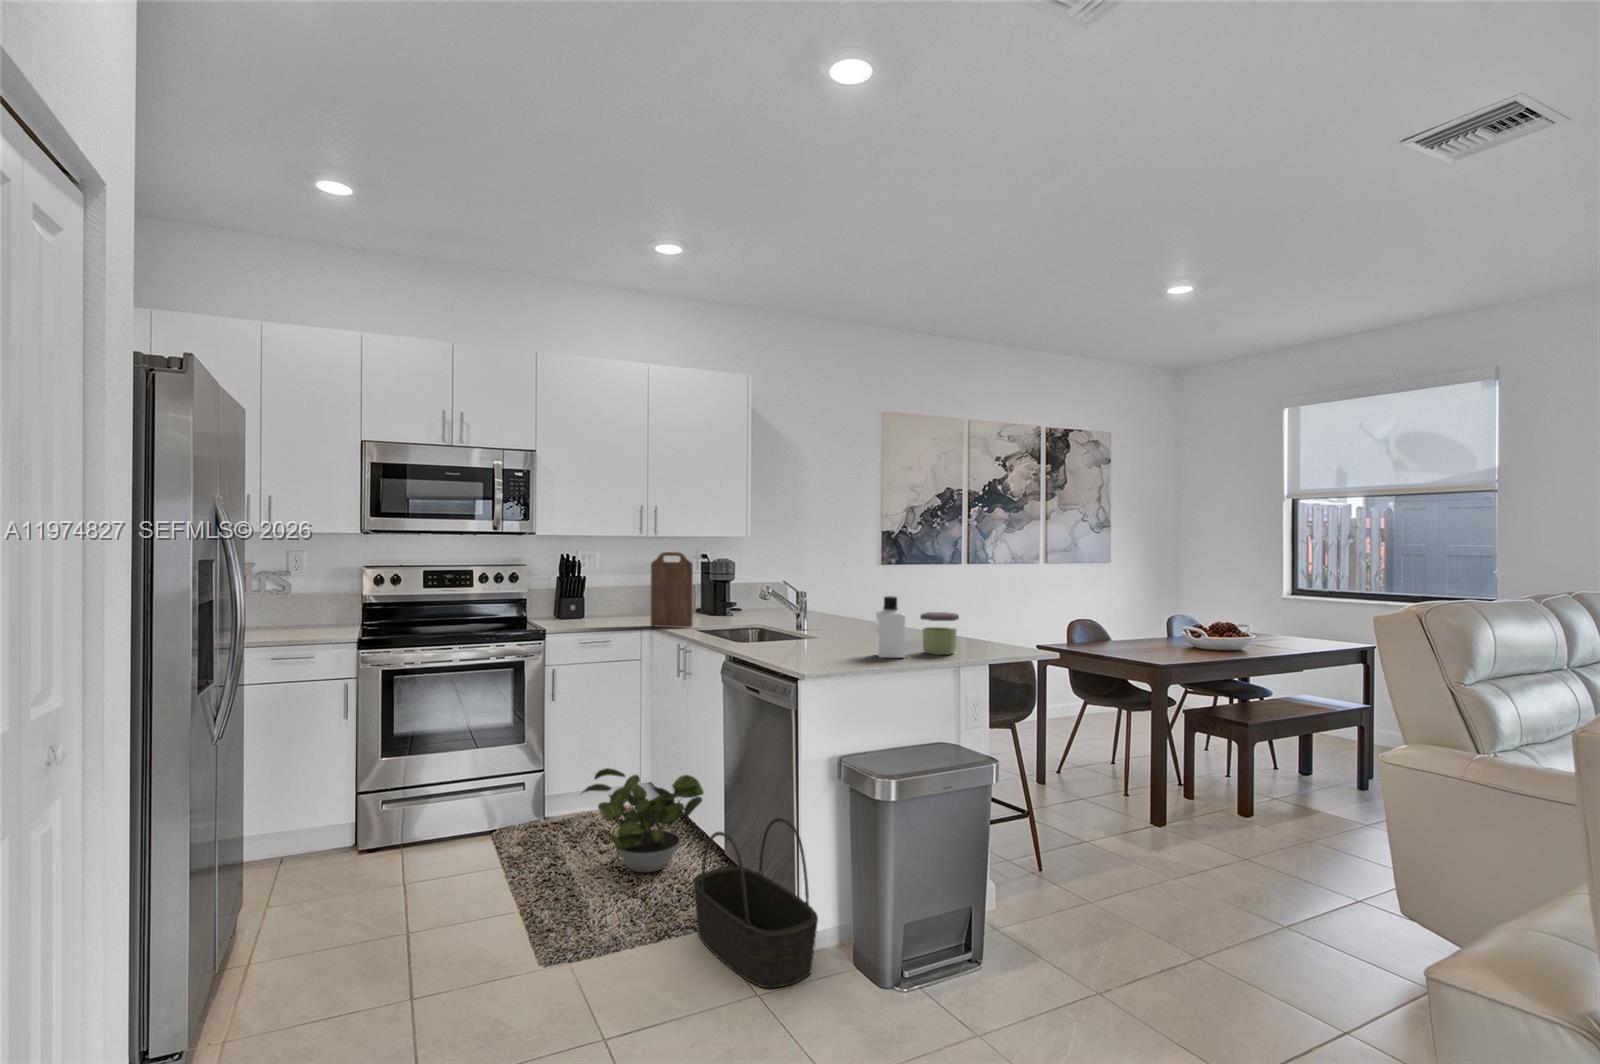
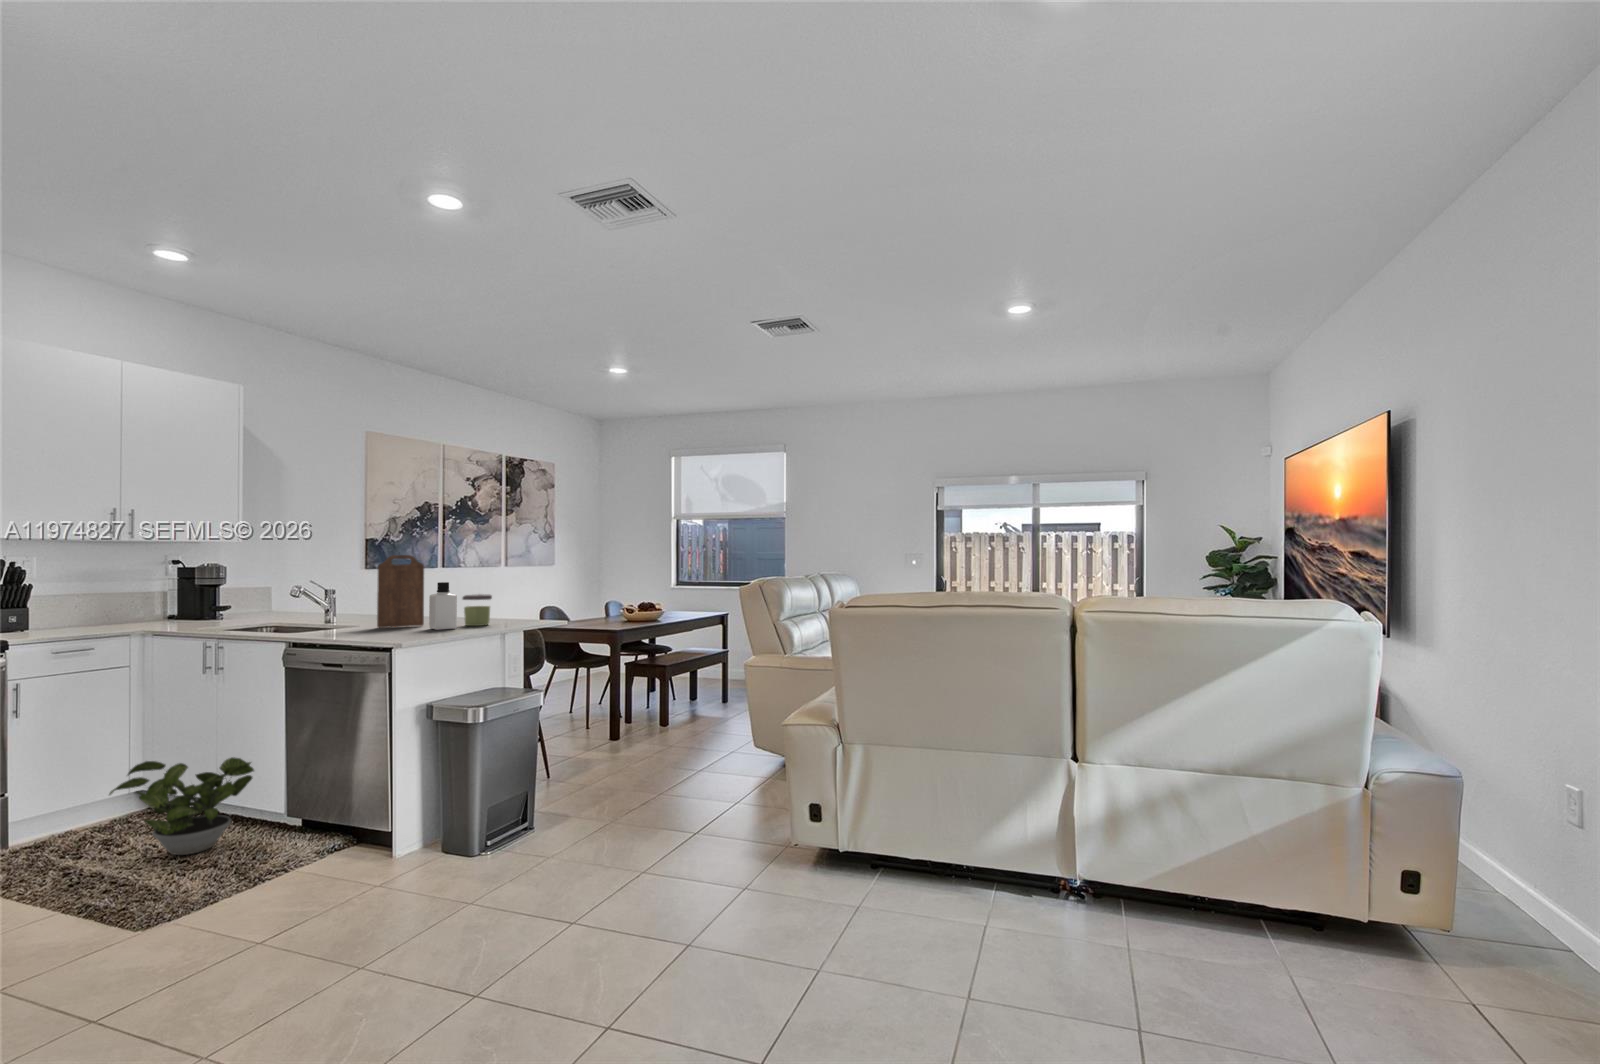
cutting board: present [651,552,693,627] -> present [377,555,424,628]
basket: present [693,818,818,988] -> none [284,757,419,882]

